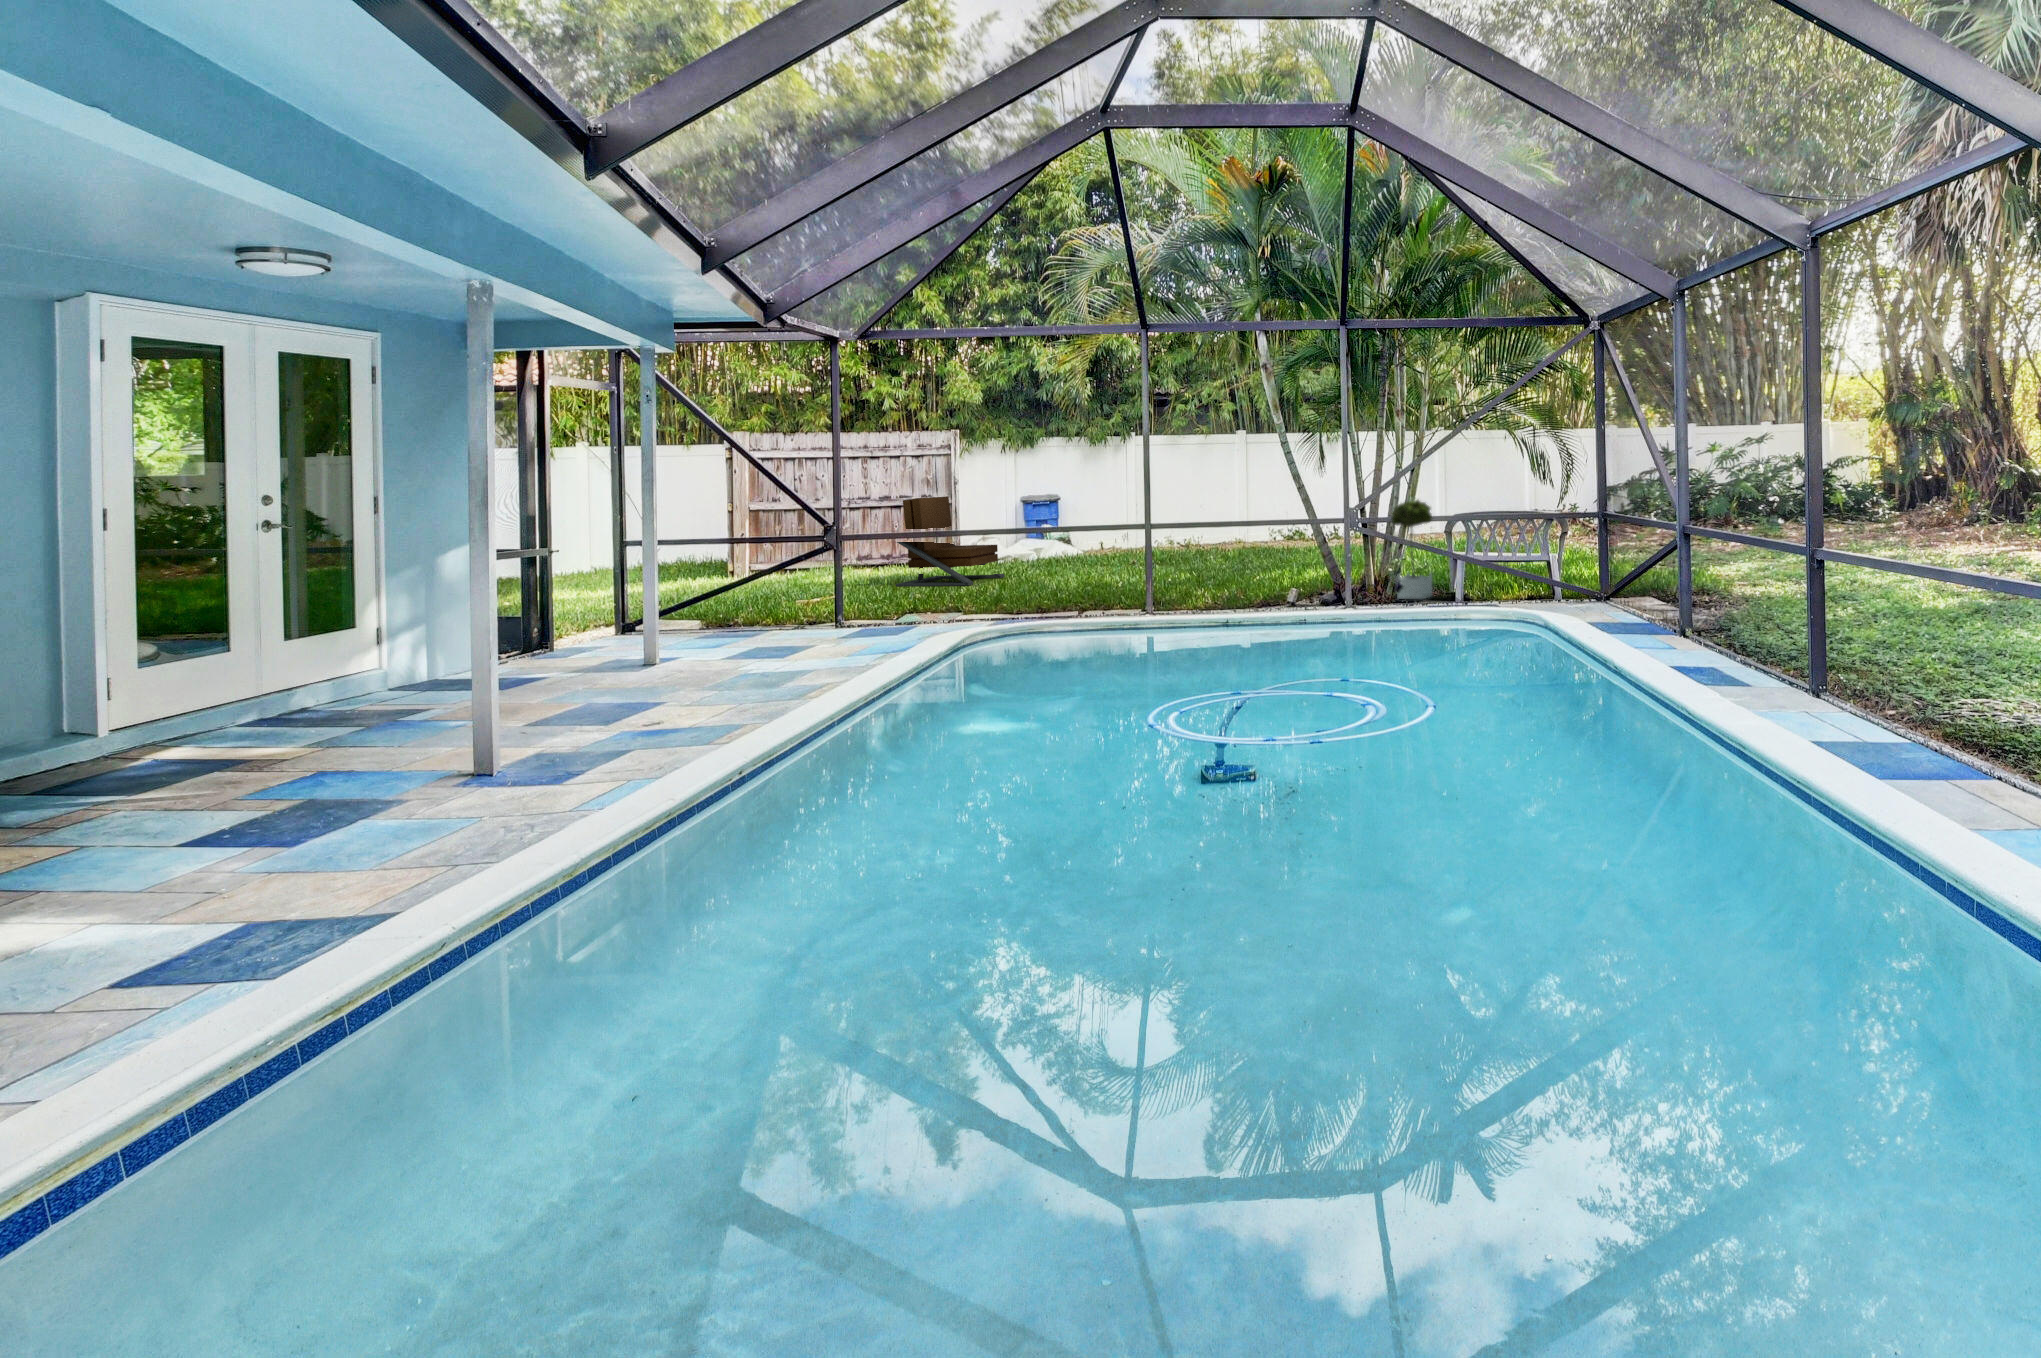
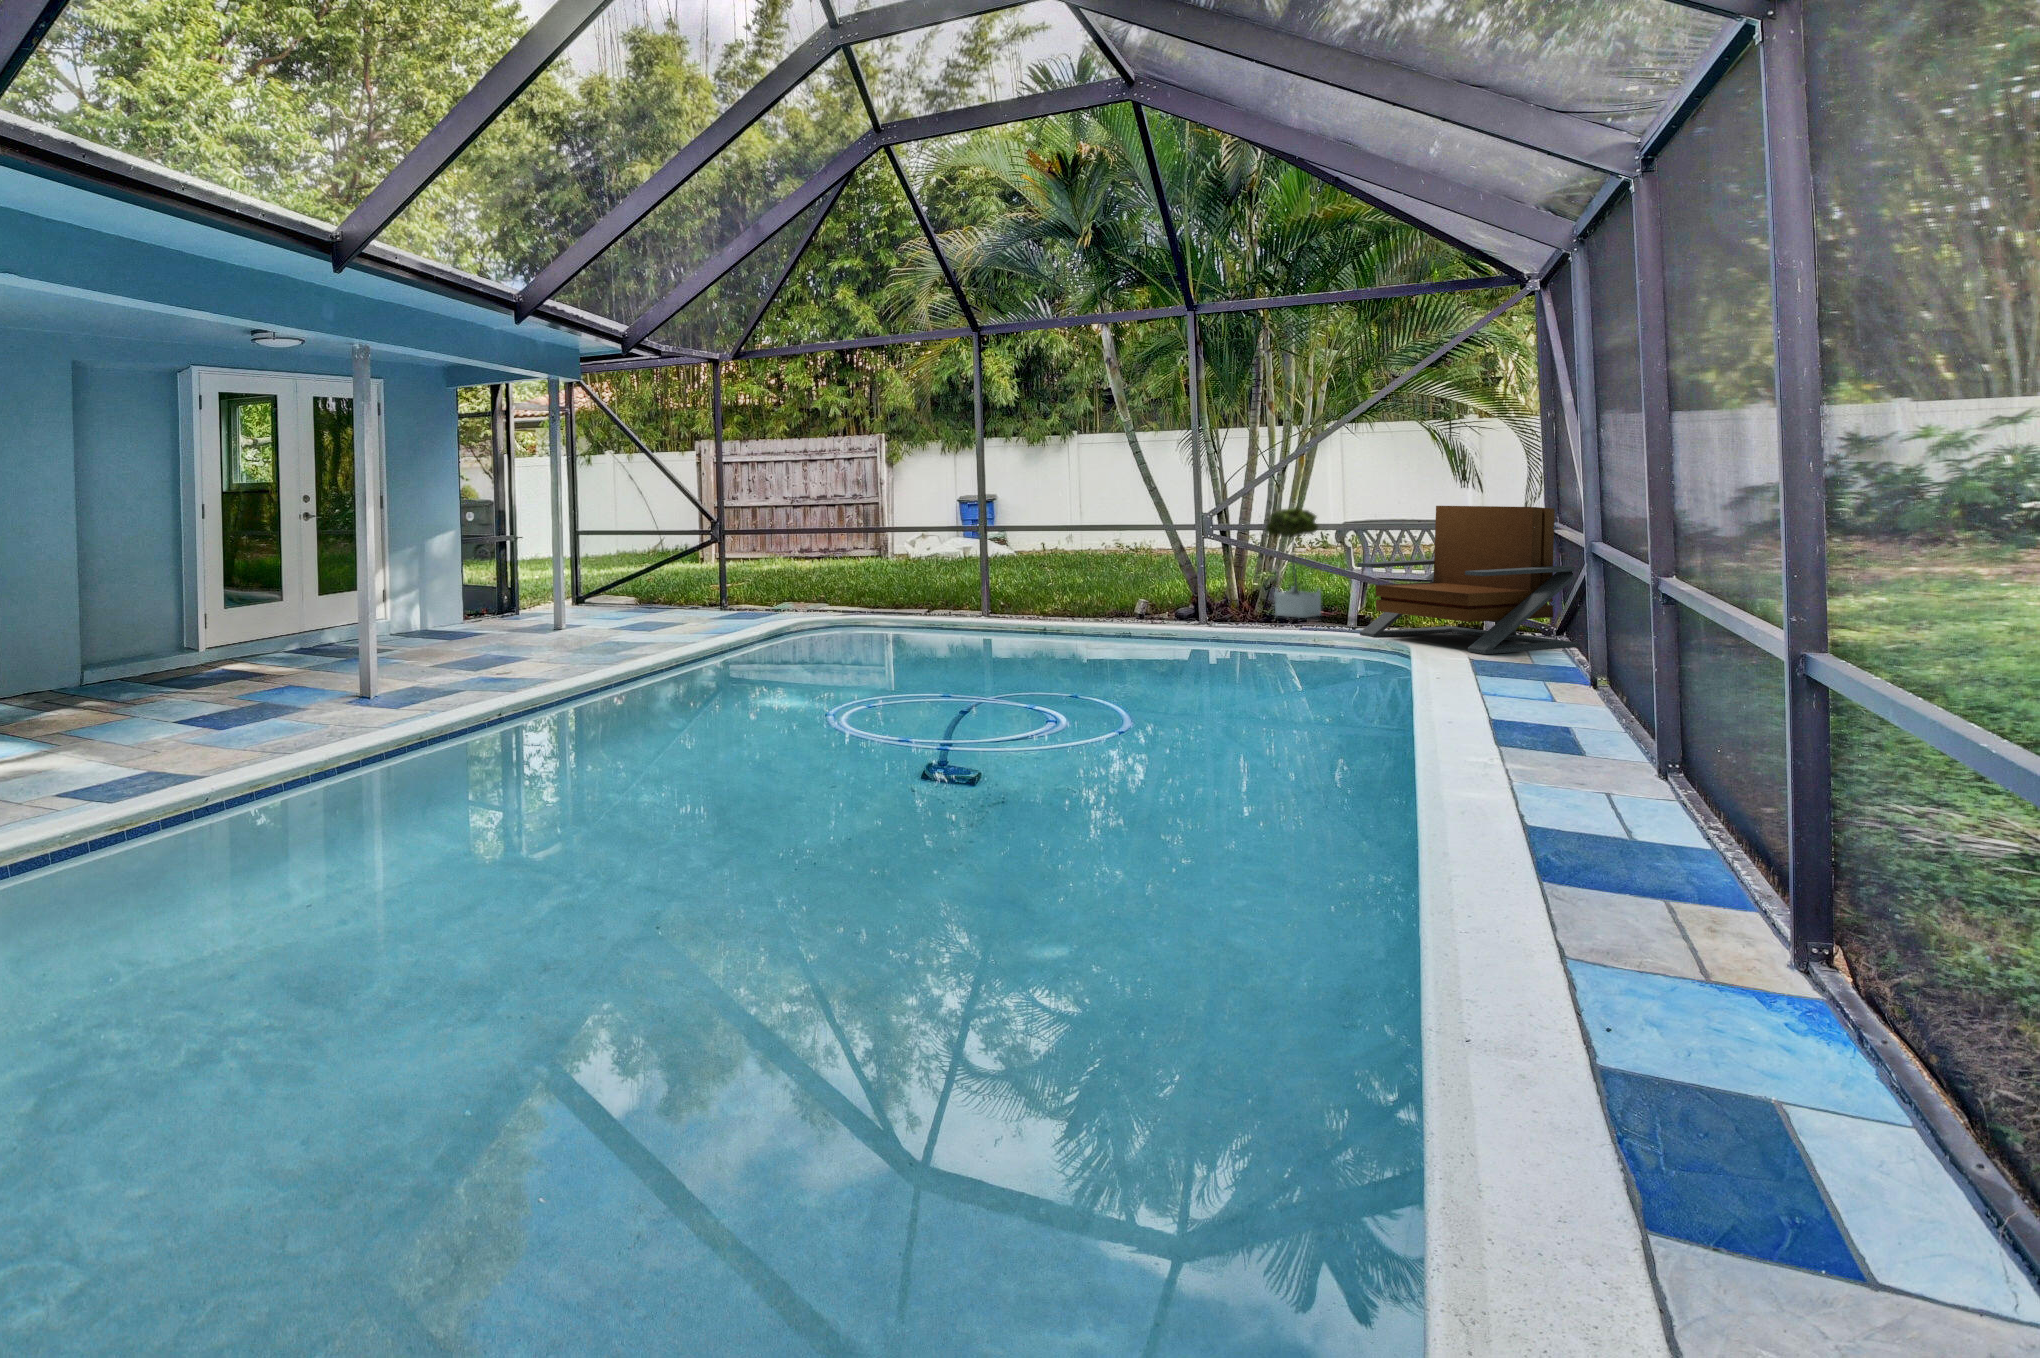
lounge chair: present [896,497,1005,586] -> present [1358,506,1581,654]

